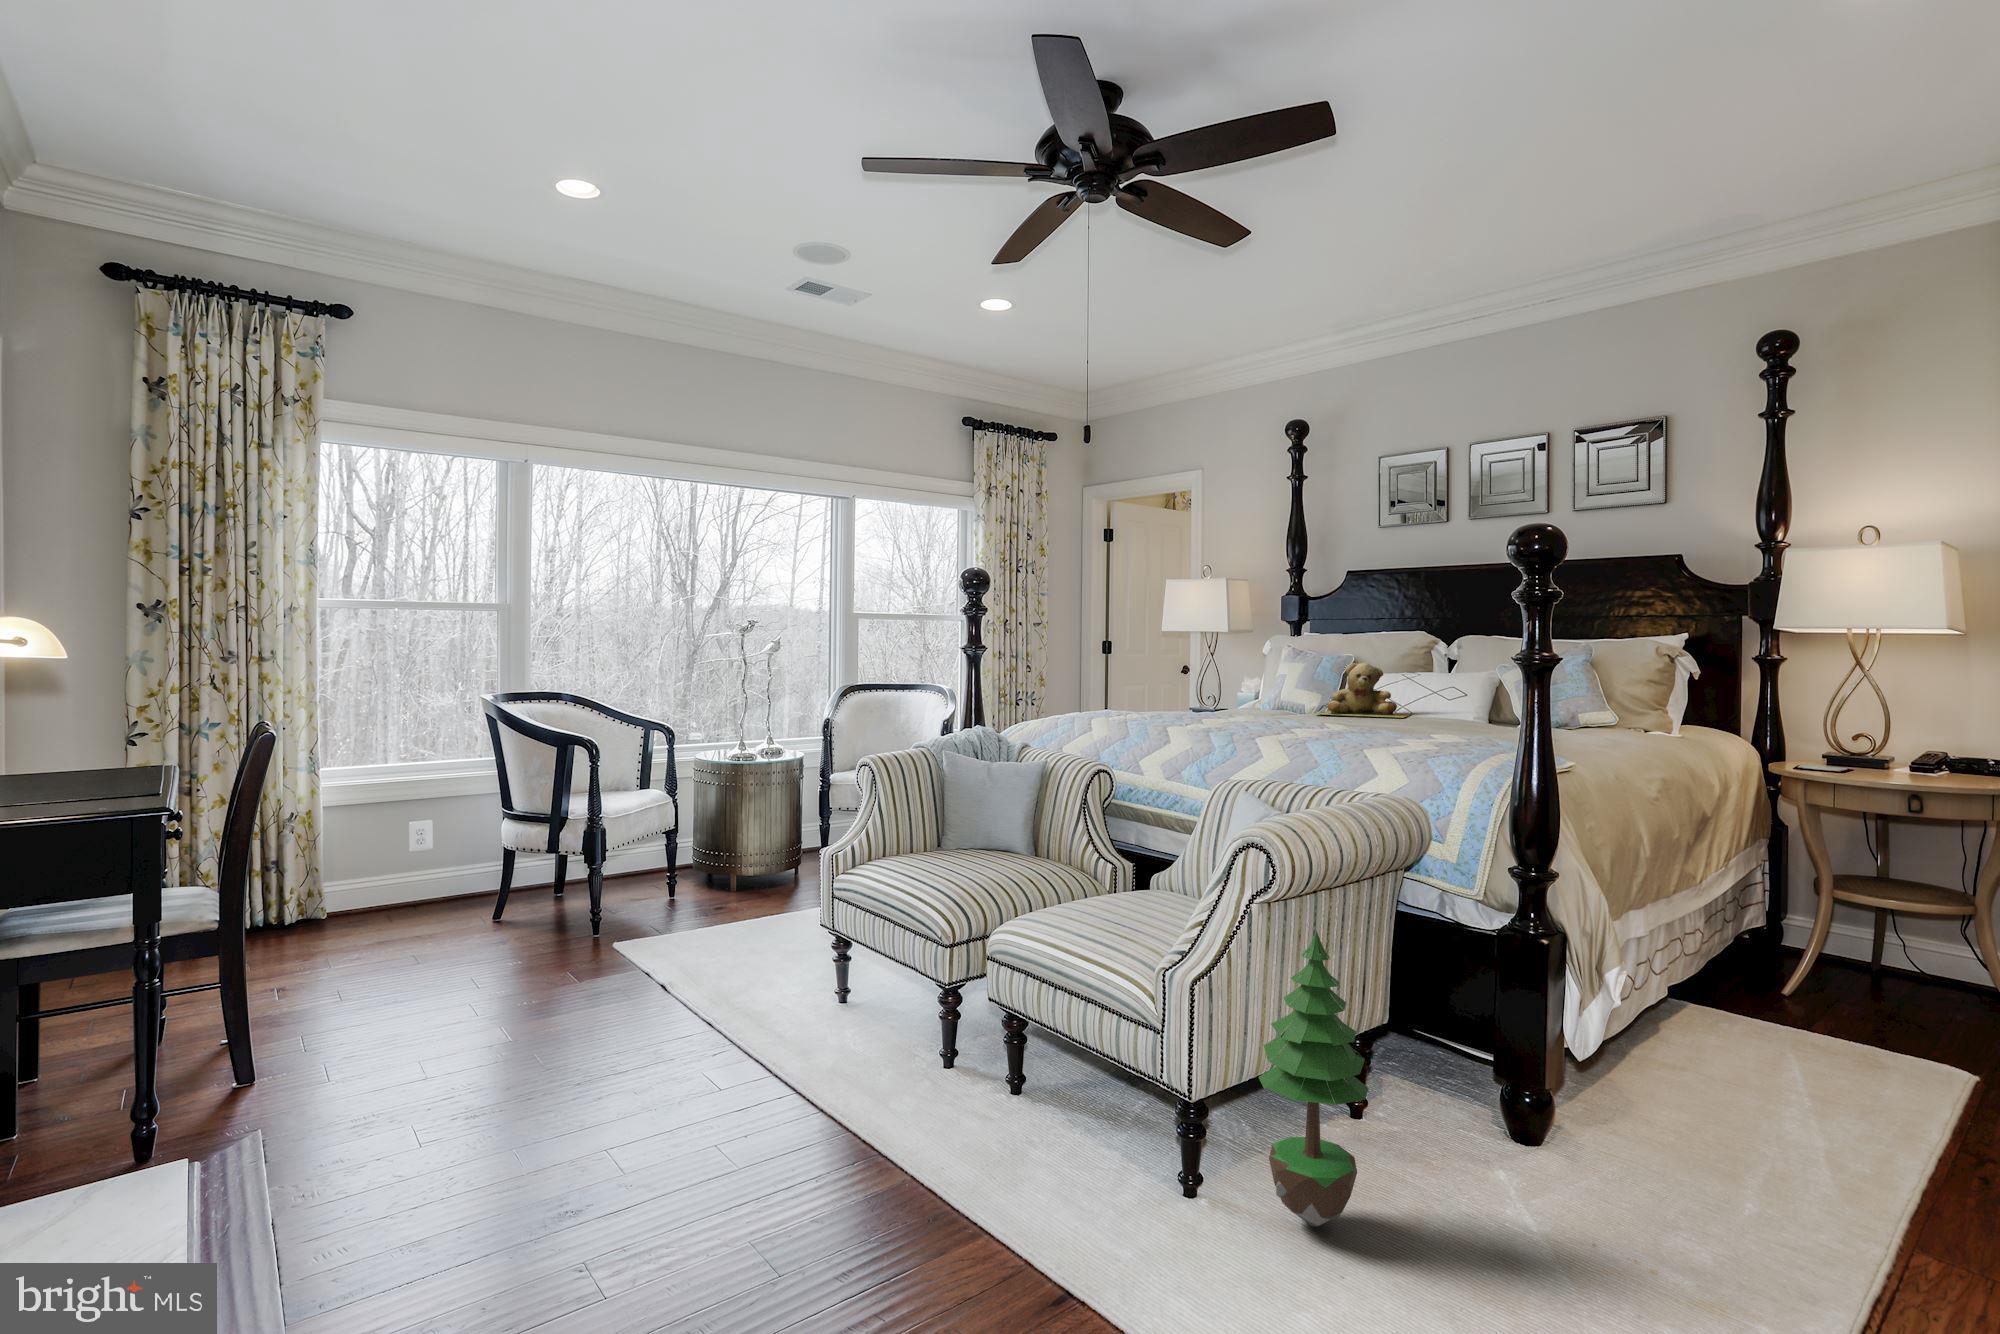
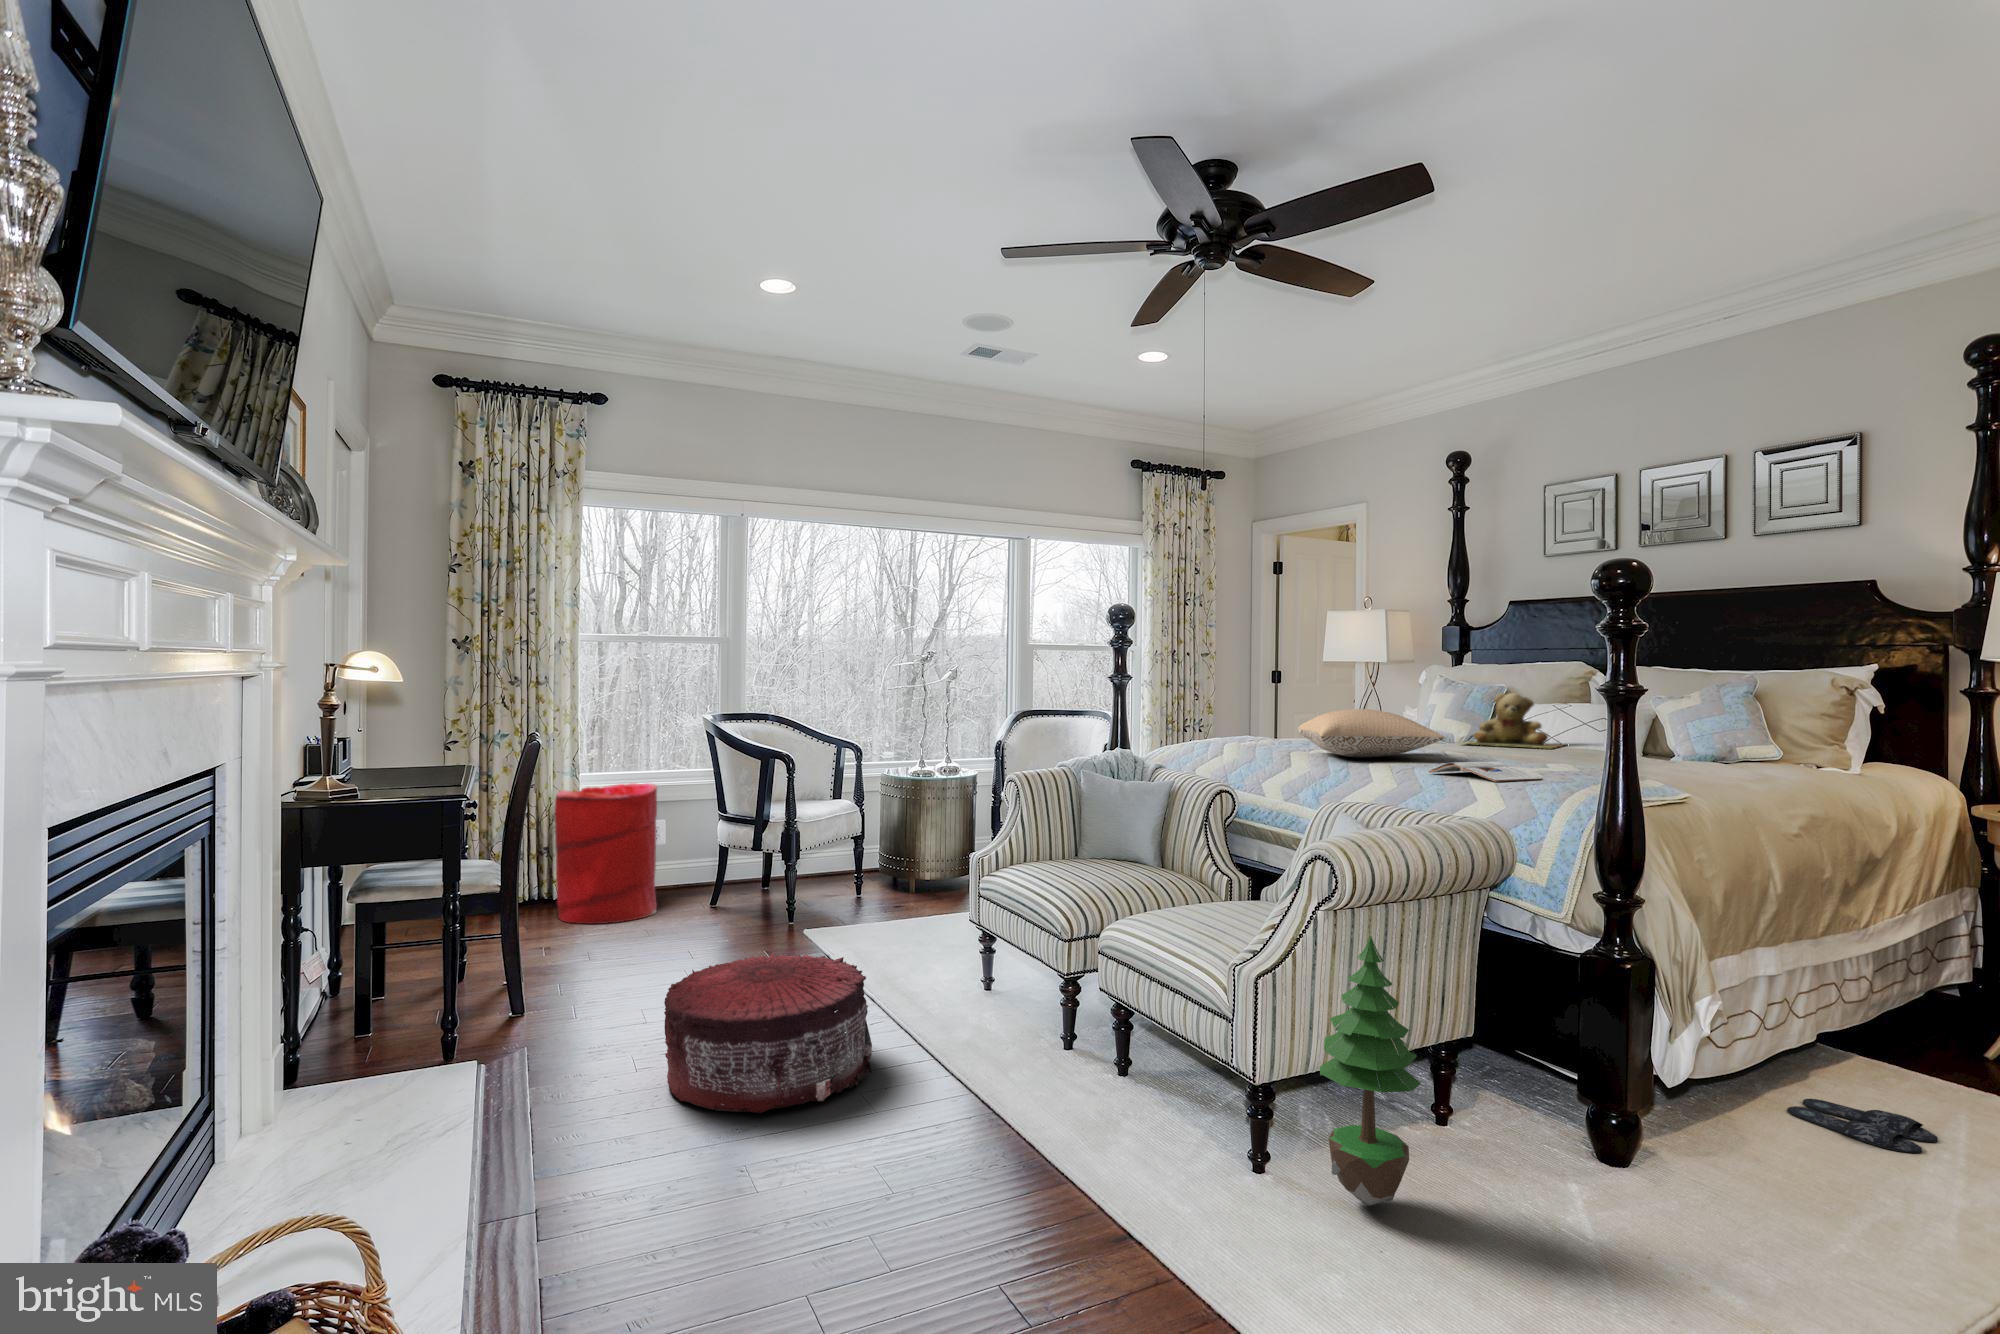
pillow: none [1169,681,1324,731] -> present [1298,709,1445,758]
magazine: none [1321,733,1437,755] -> present [1429,762,1542,782]
laundry hamper: none [289,778,427,952] -> present [554,783,657,924]
pouf: none [456,981,726,1189] -> present [664,952,872,1113]
slippers: none [1655,1054,1788,1102] -> present [1787,1099,1938,1153]

